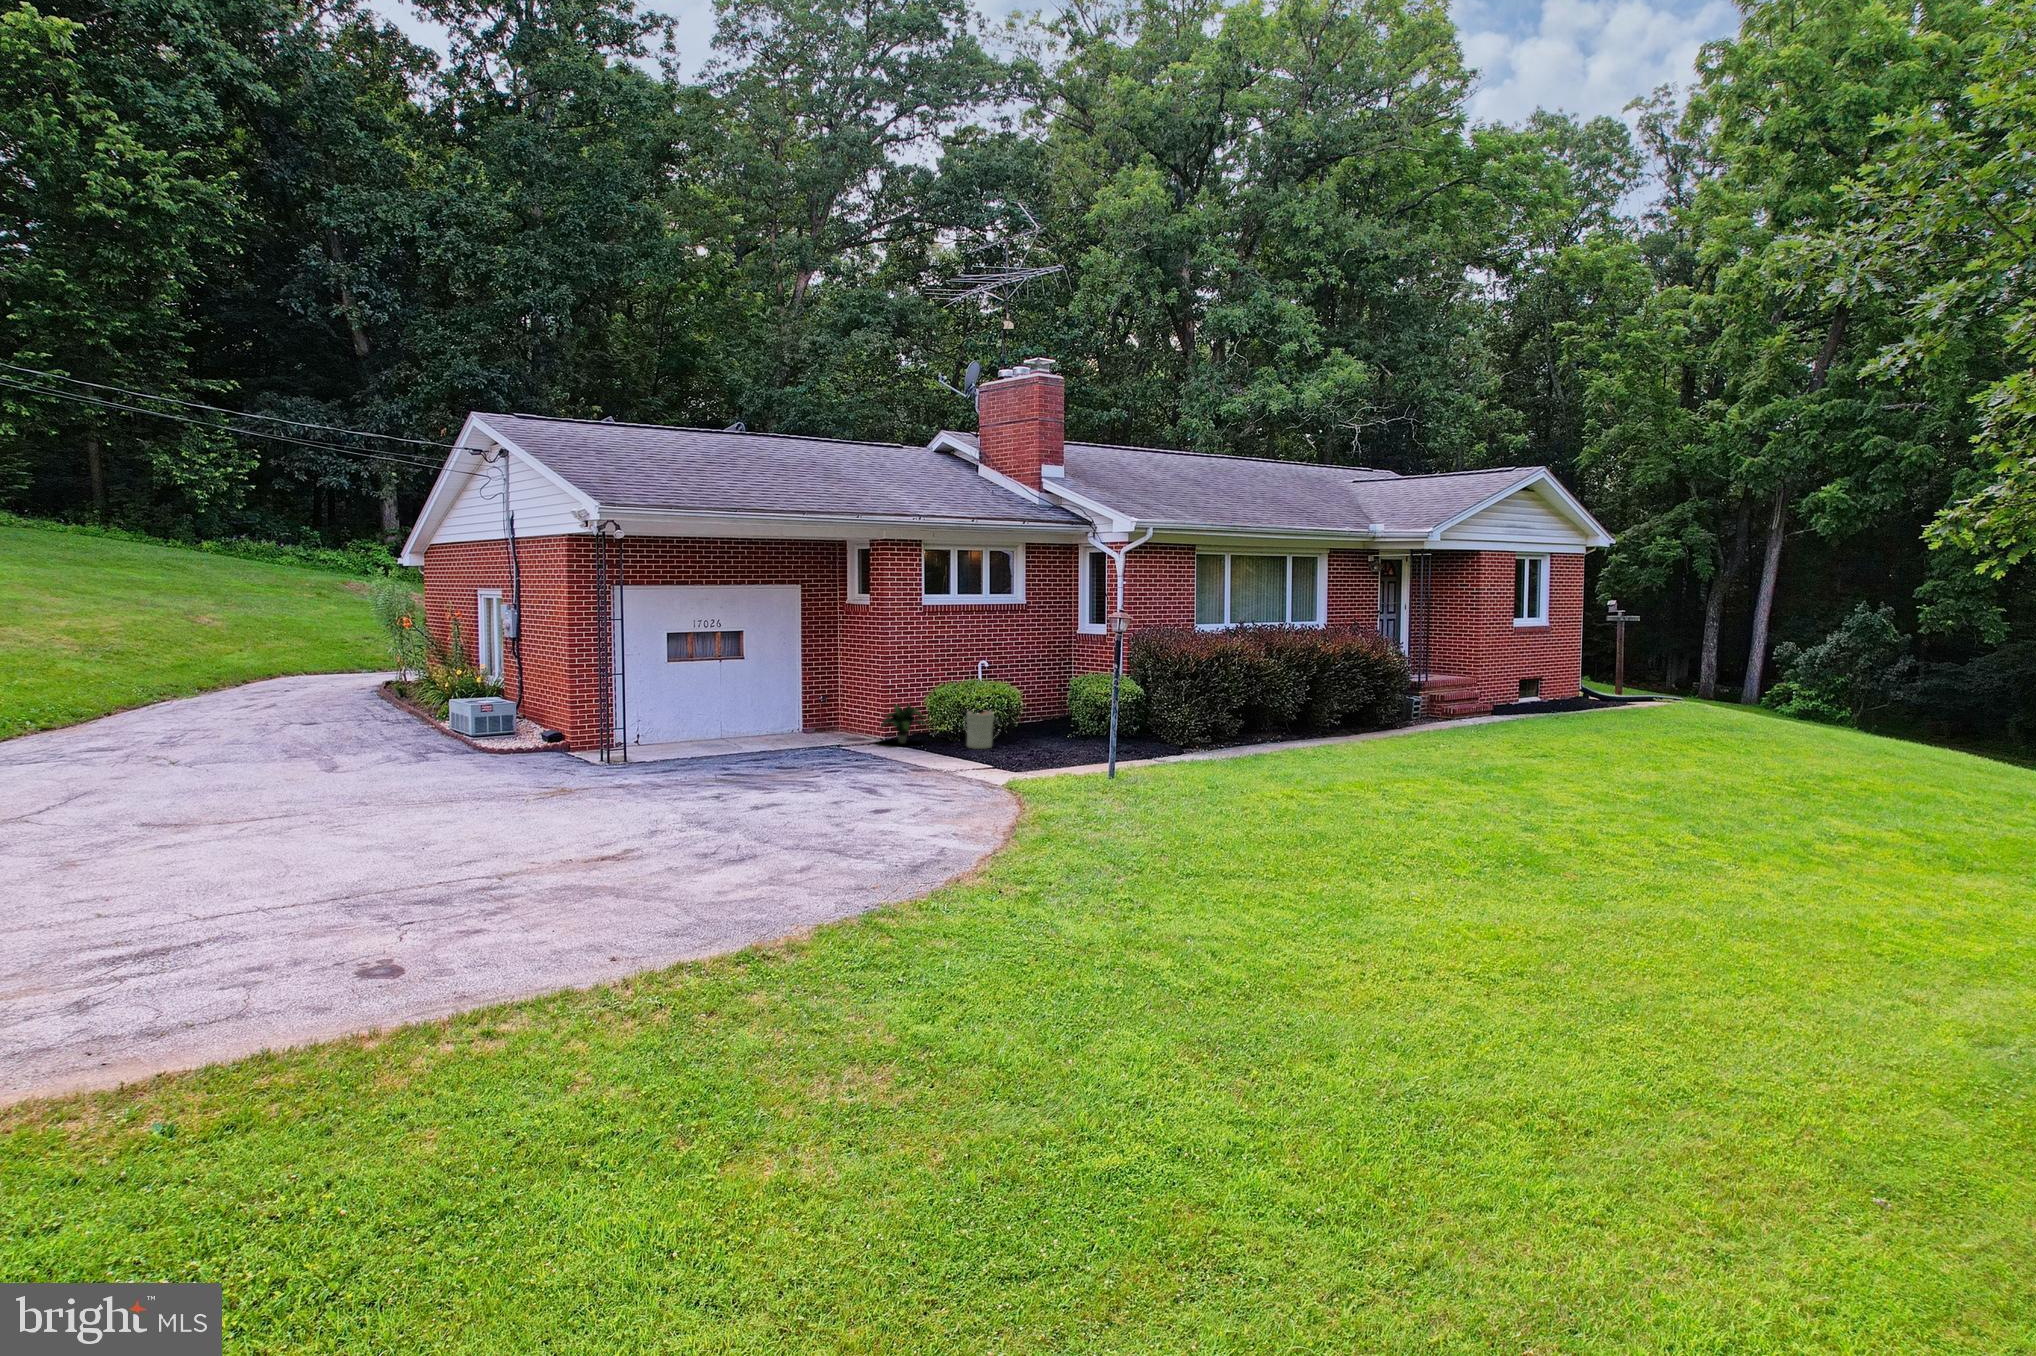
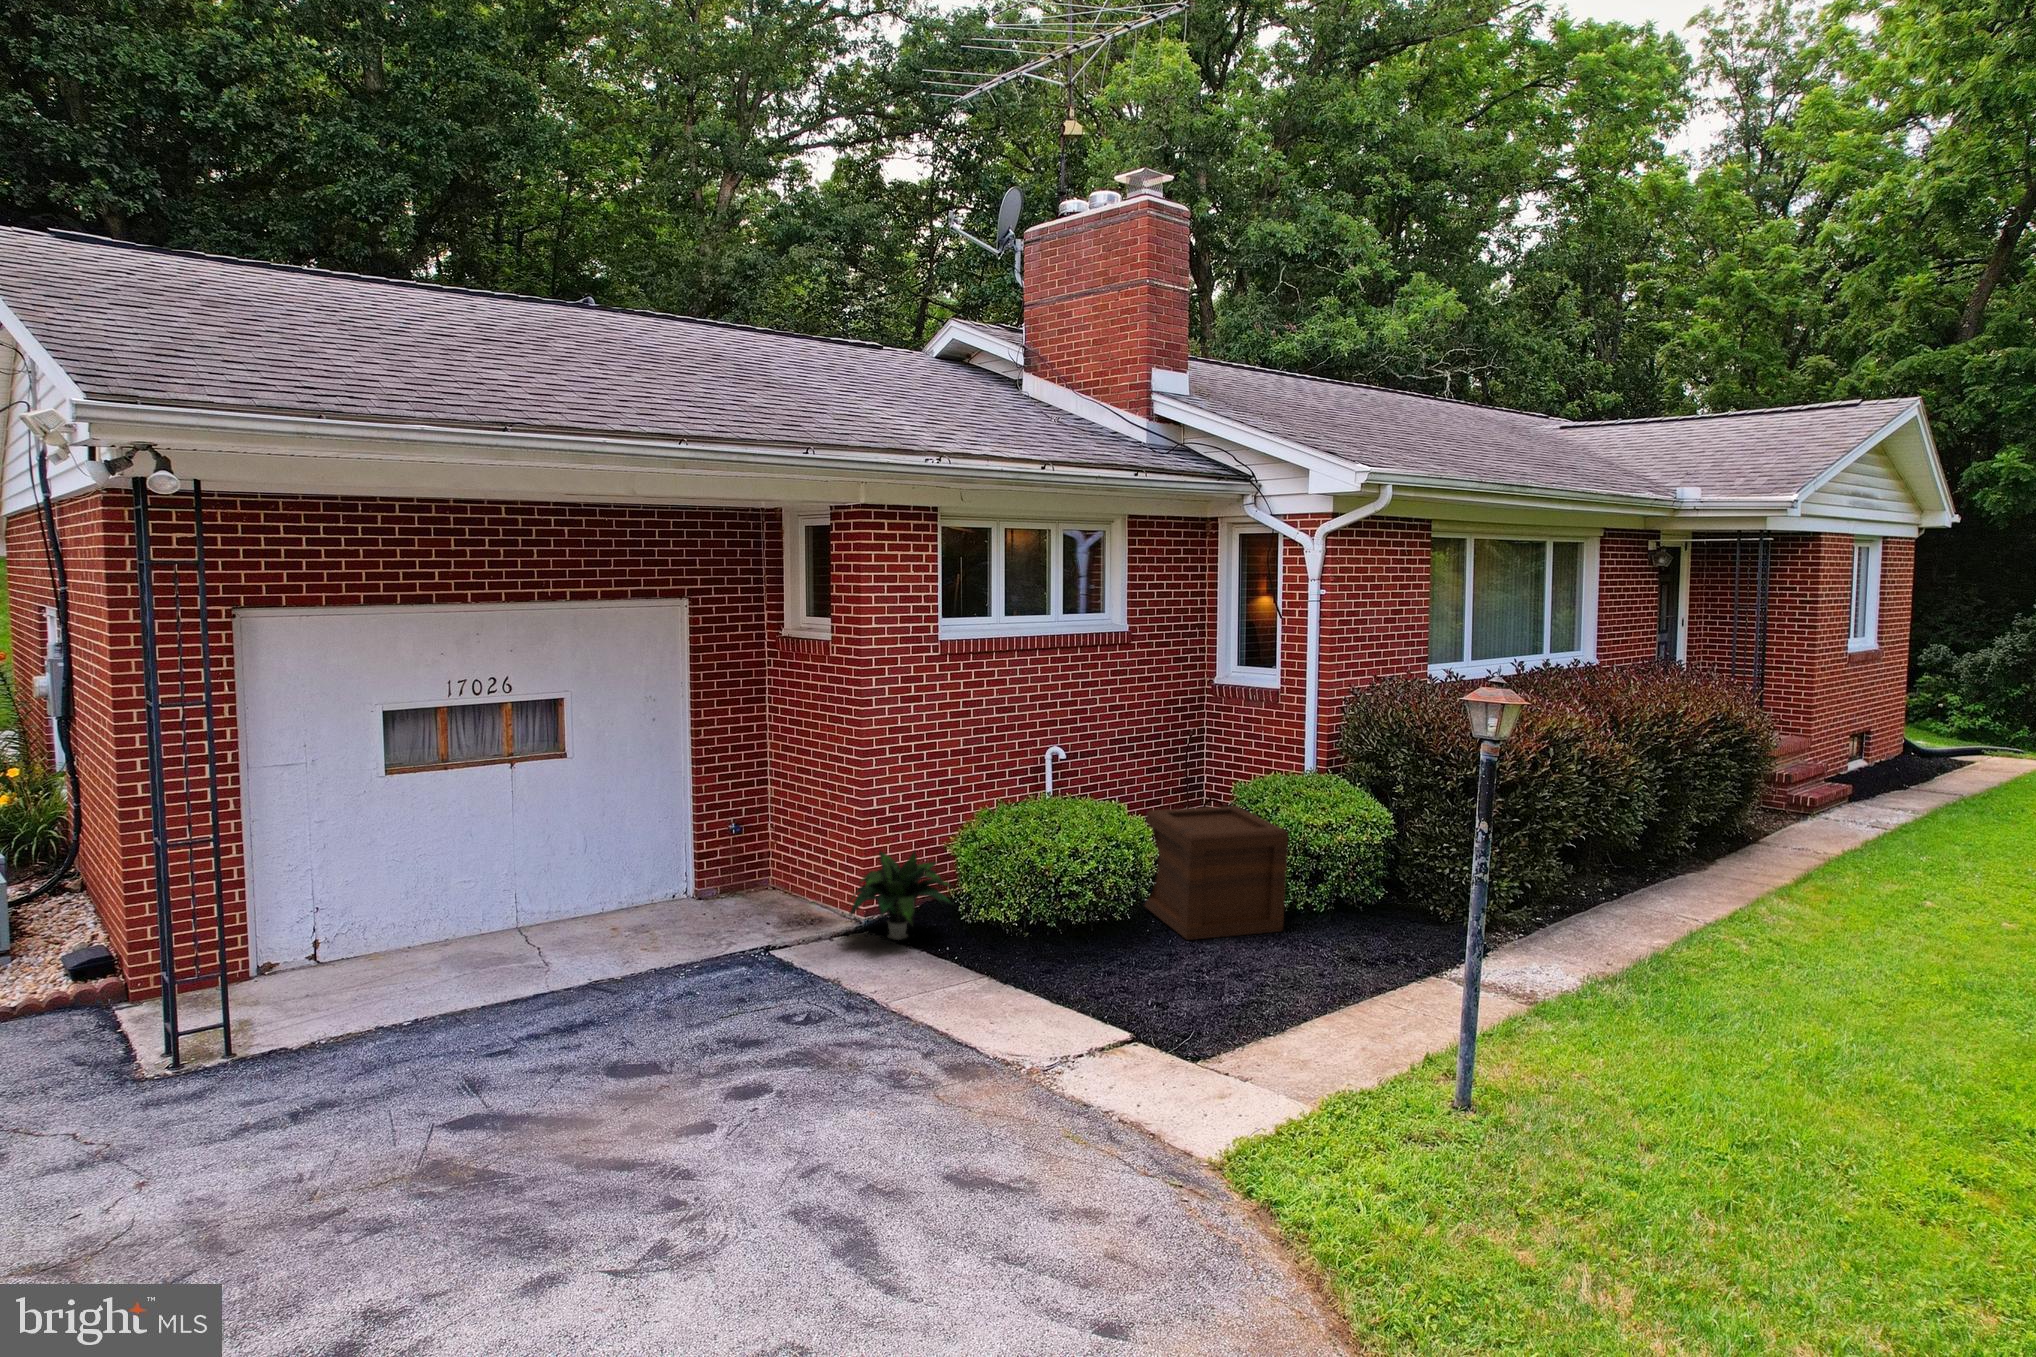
wooden crate: none [1024,688,1089,746] -> present [1145,806,1289,940]
bucket: present [966,710,994,749] -> none [1033,870,1108,960]

